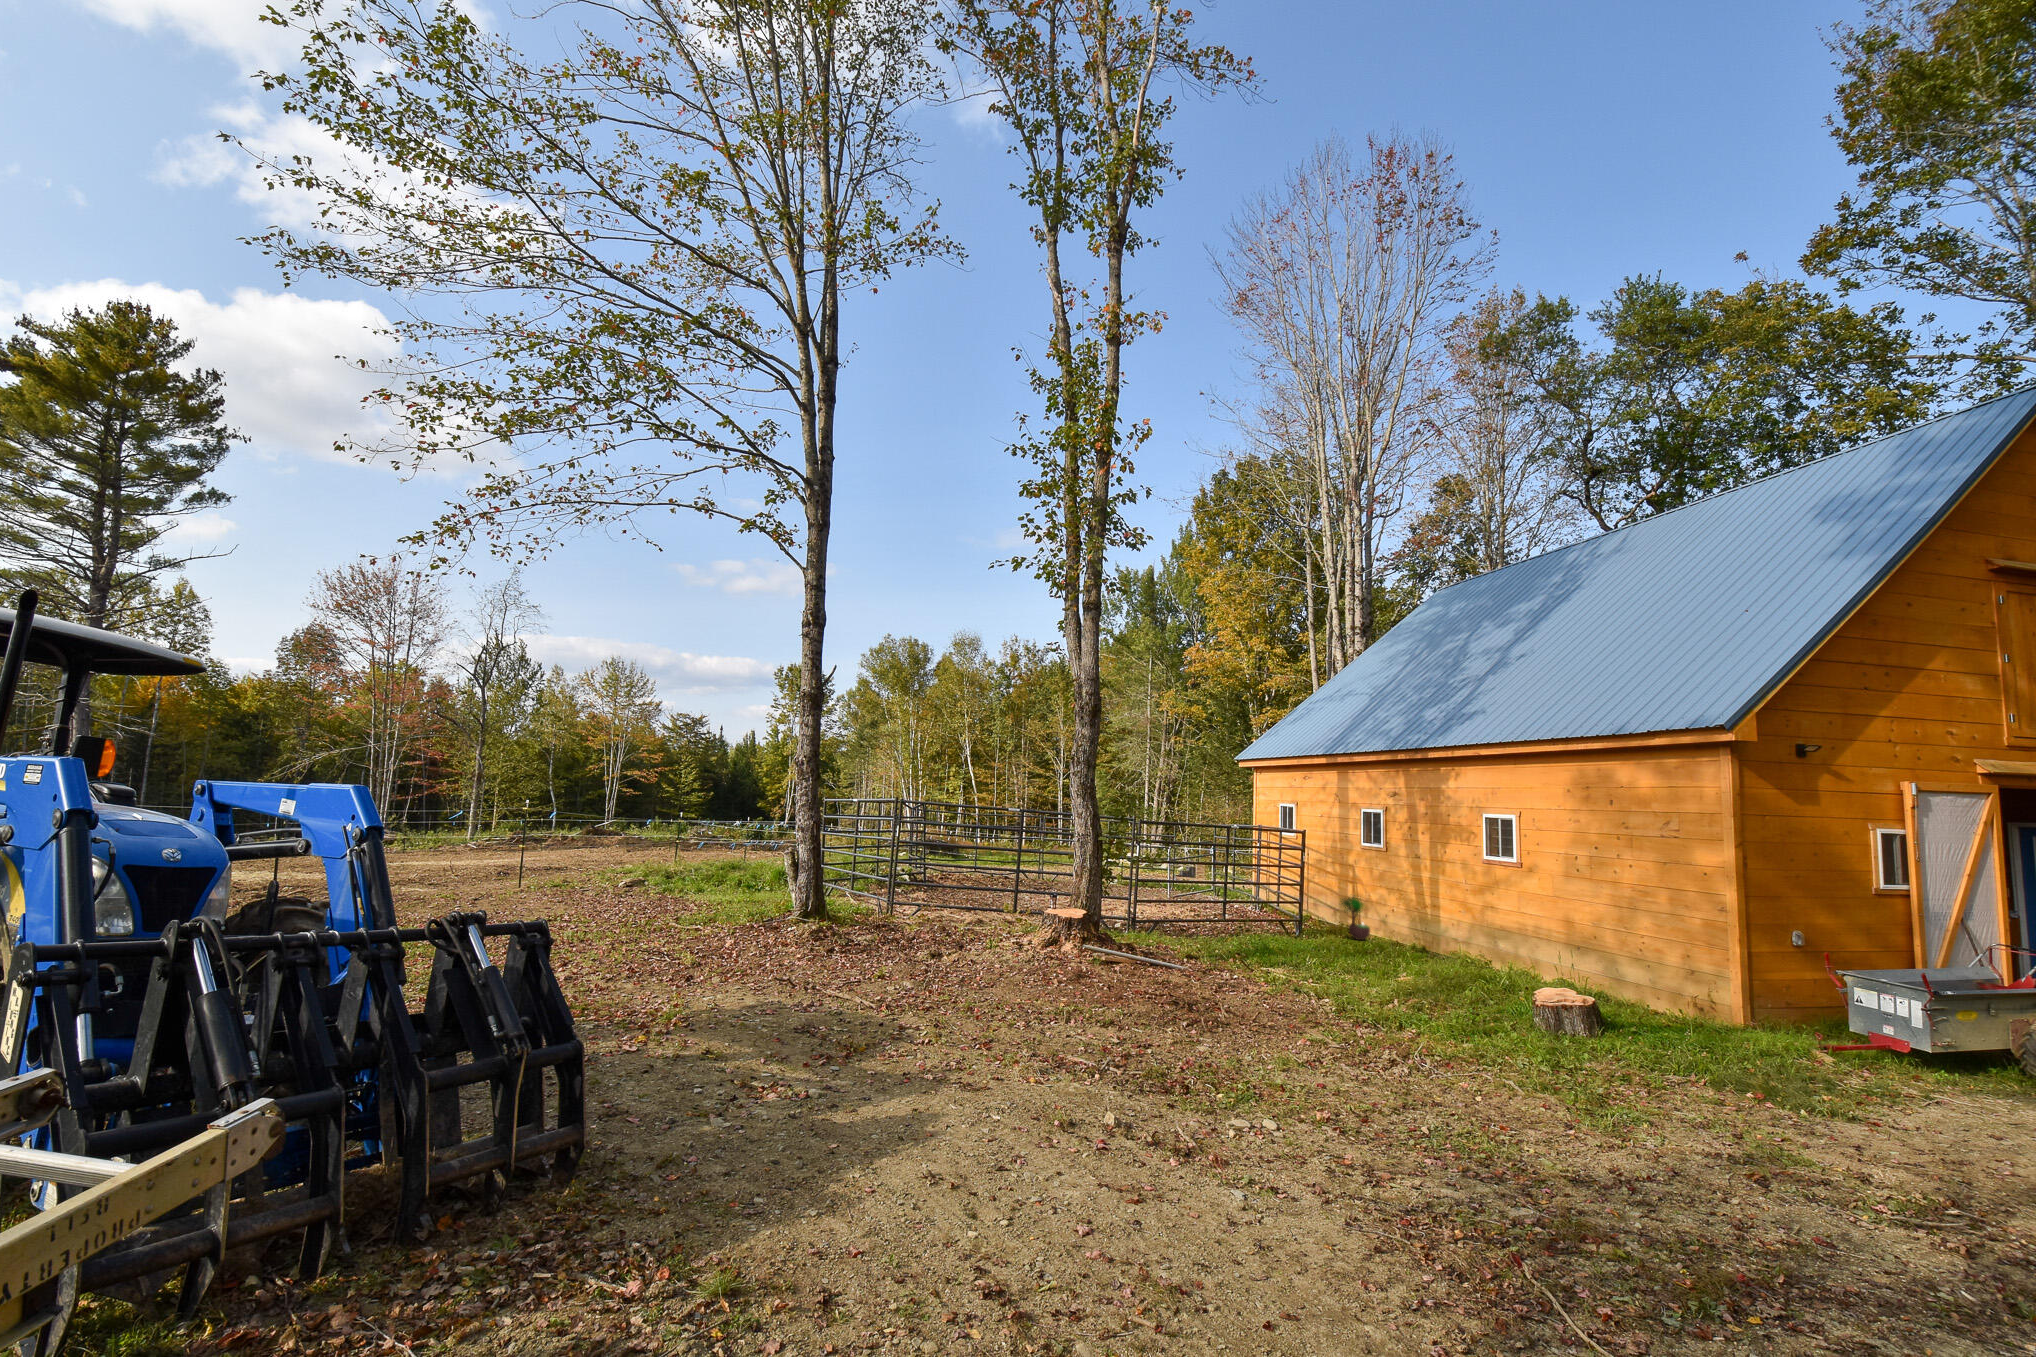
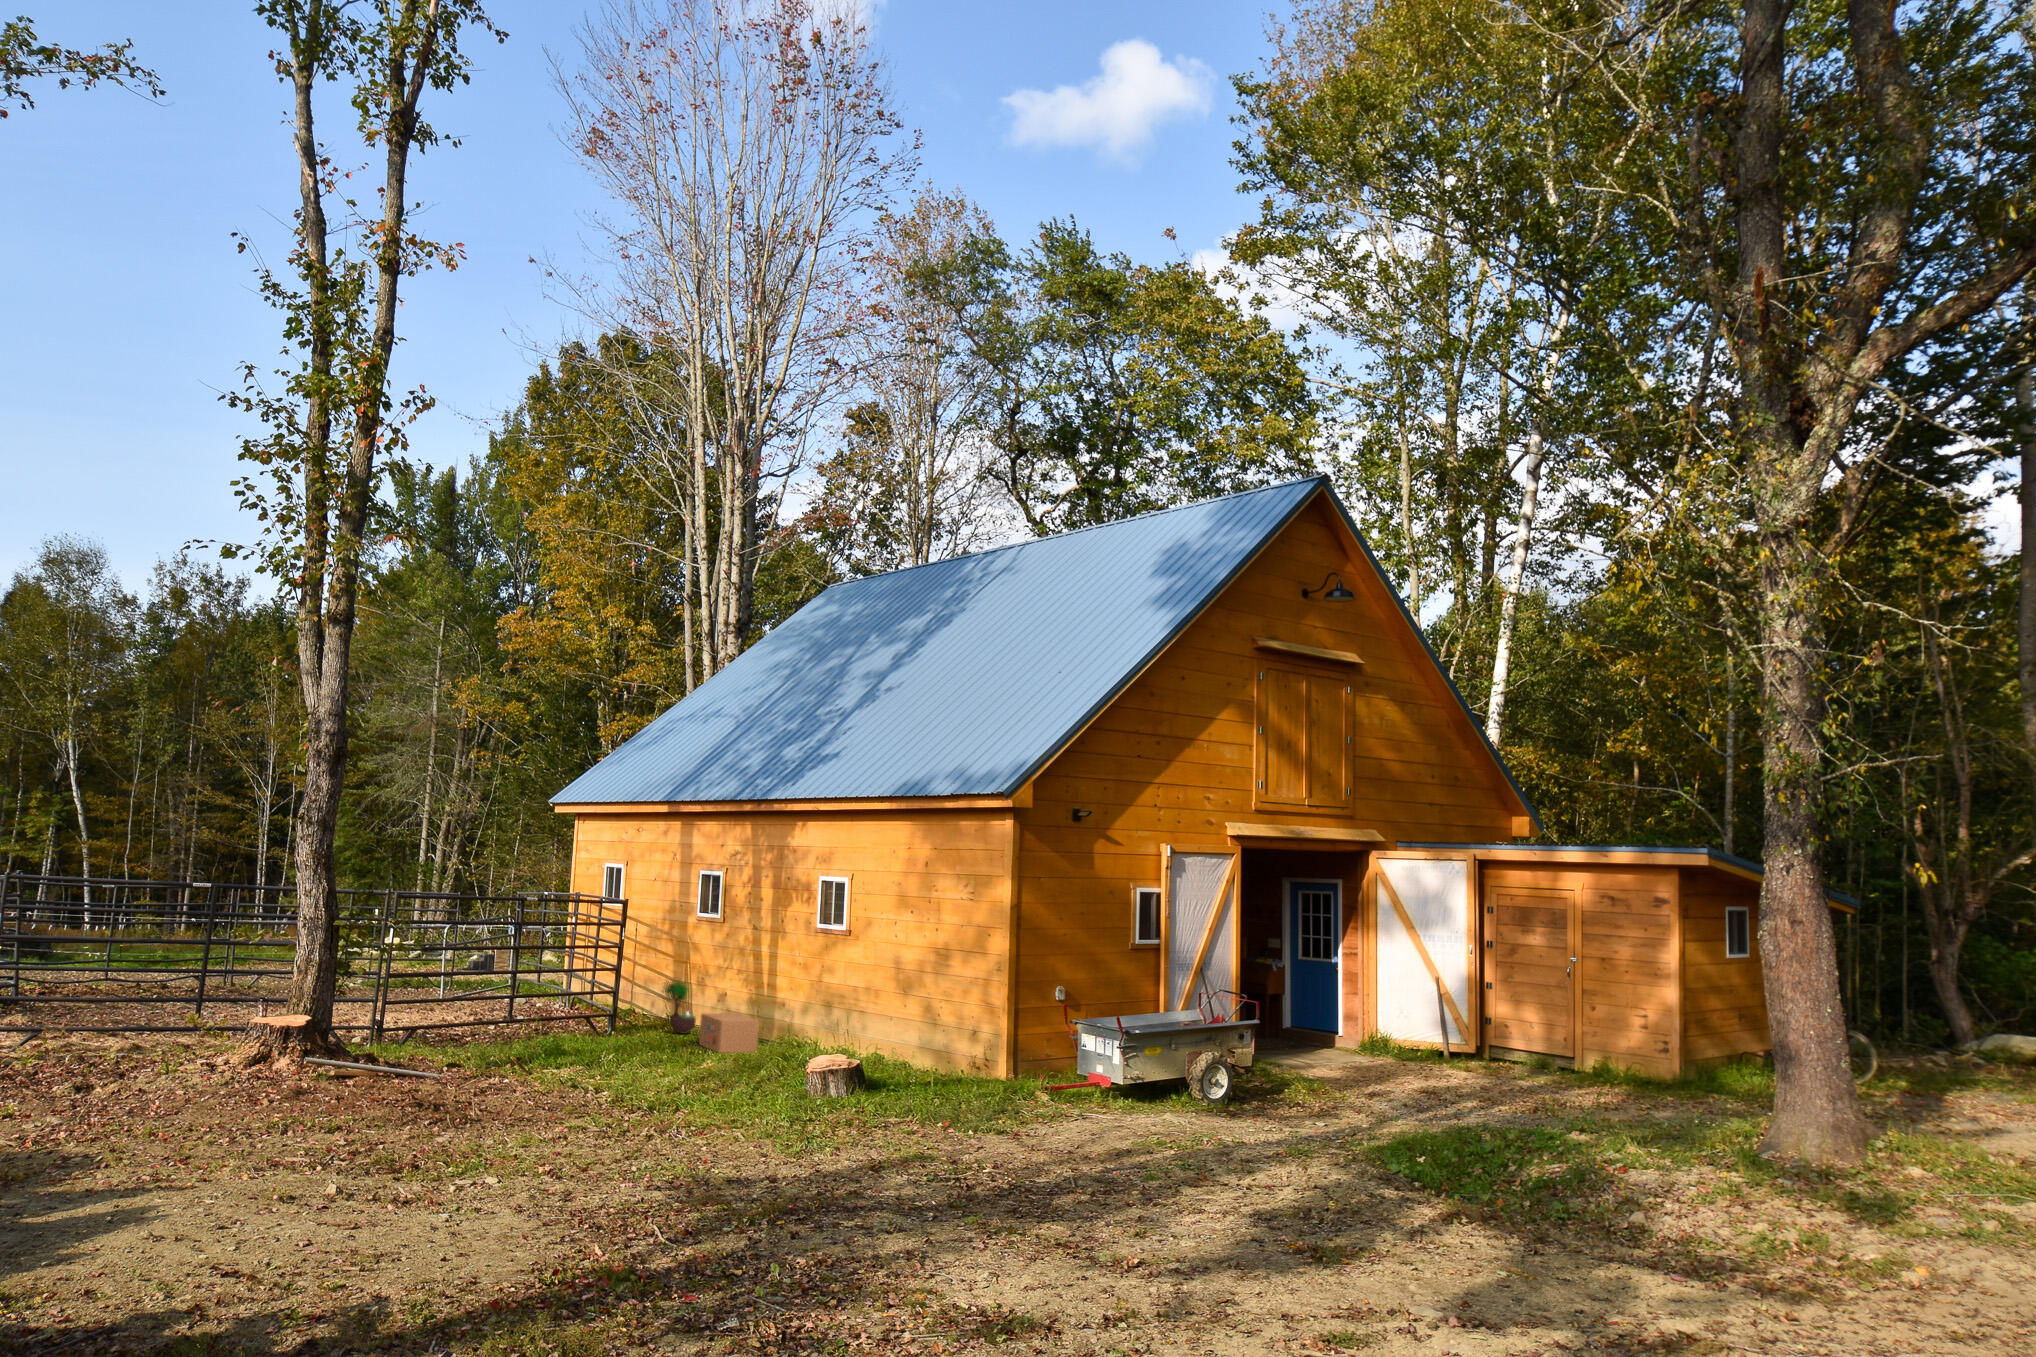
cardboard box: none [1379,925,1435,963] -> present [699,1013,759,1053]

